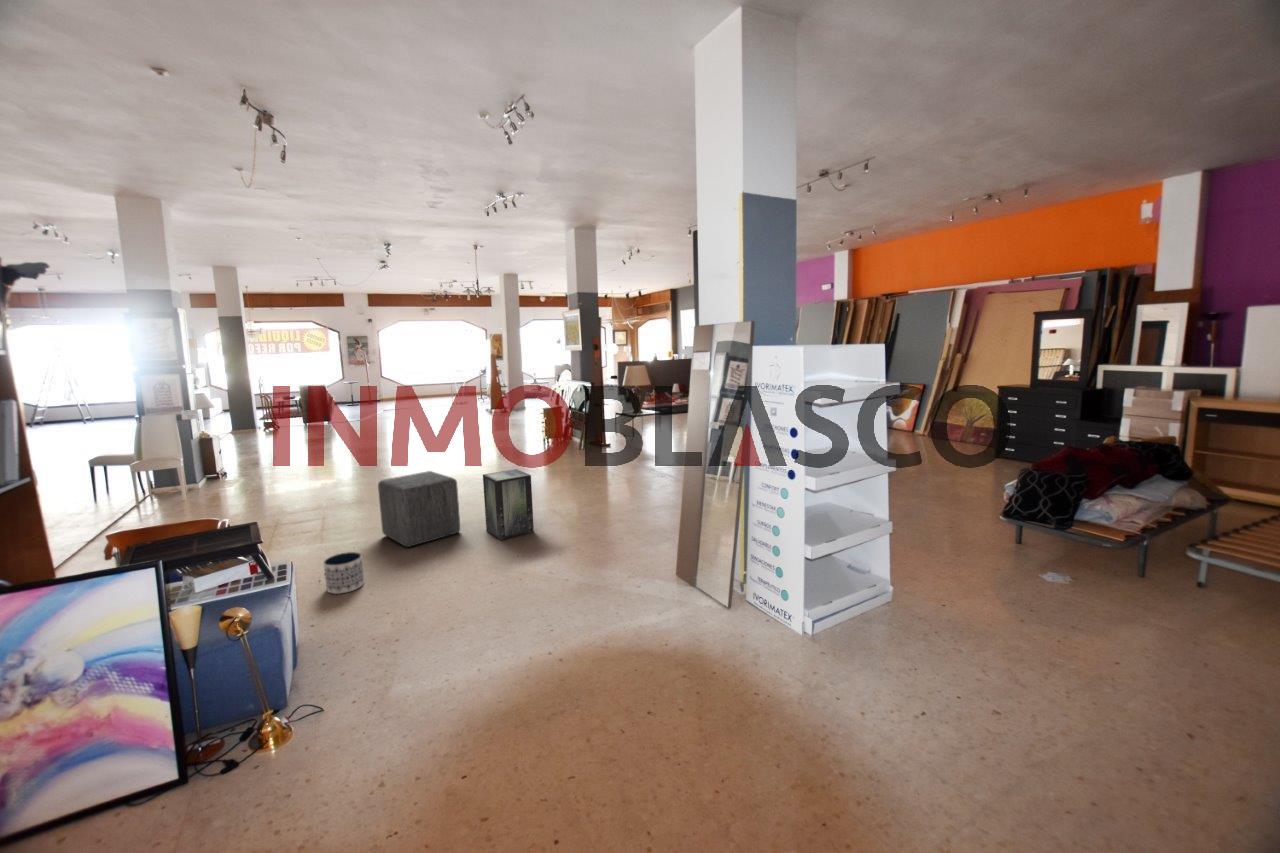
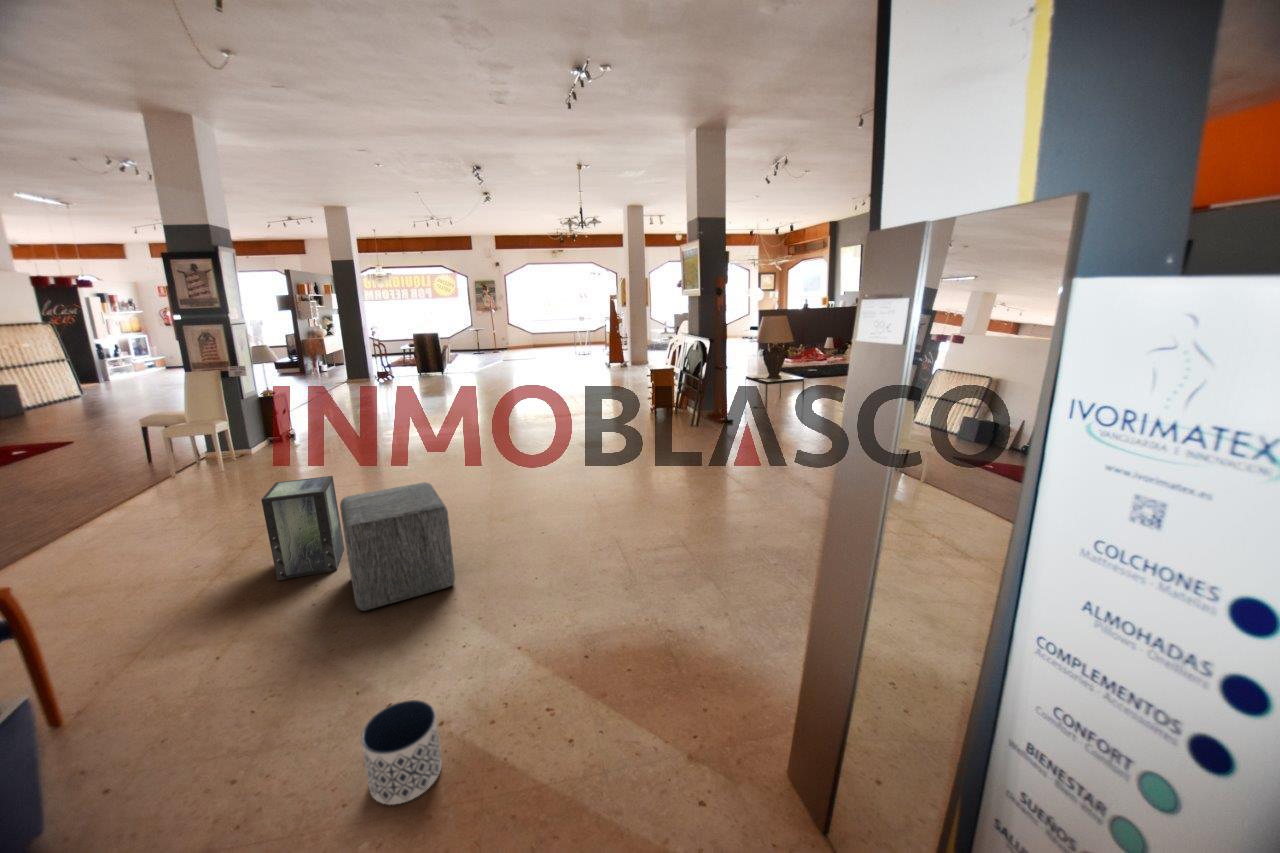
storage box: present [483,469,534,540] -> present [261,476,344,580]
planter: present [324,552,364,594] -> present [361,700,442,805]

